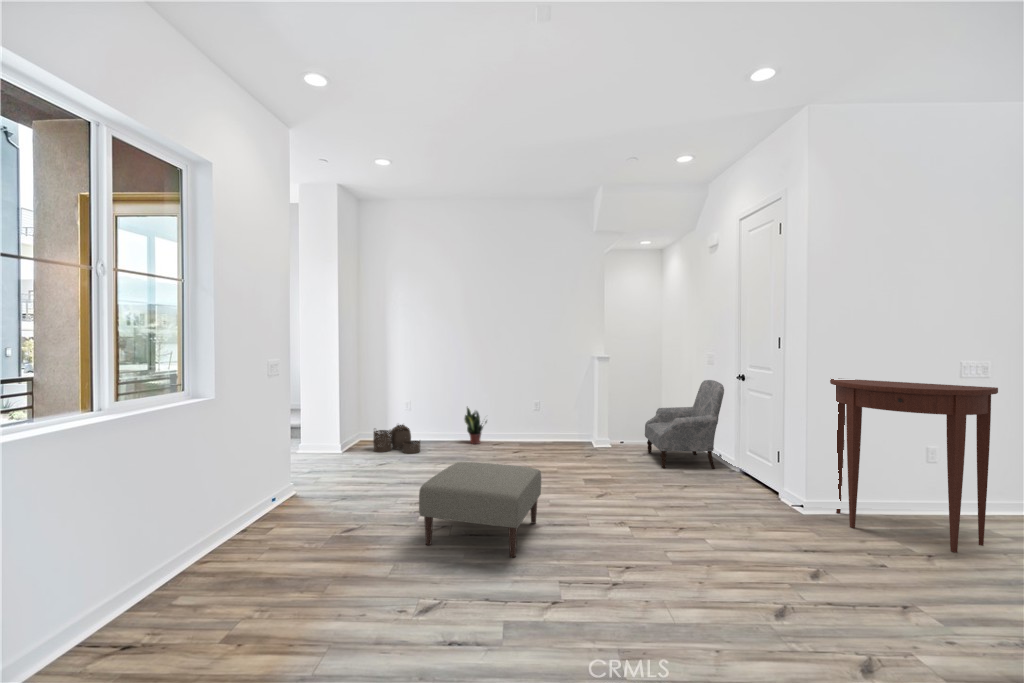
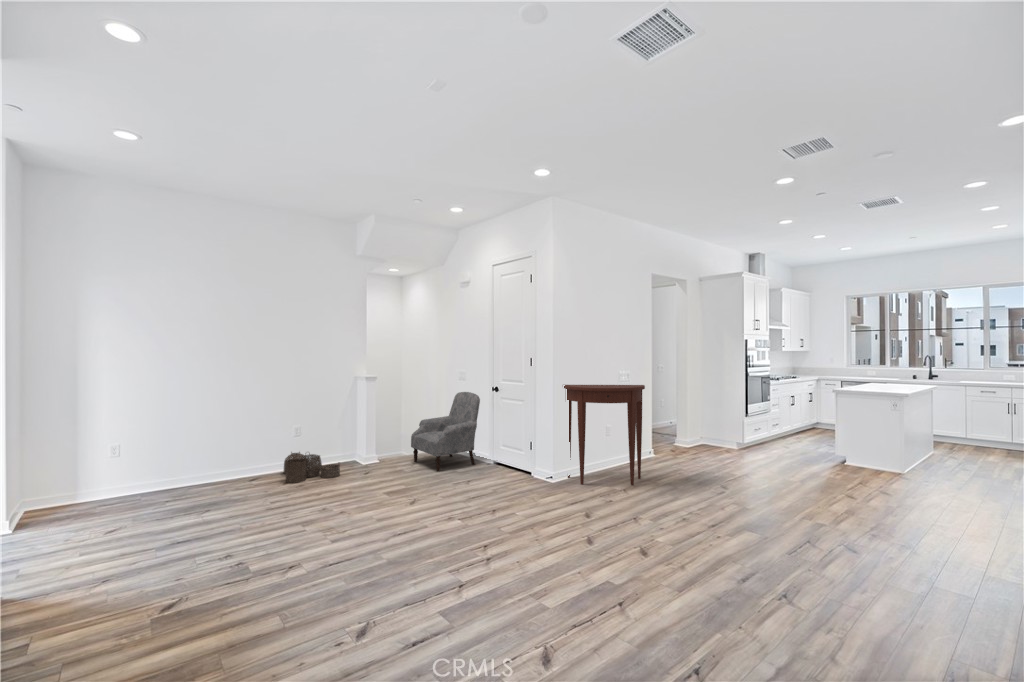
potted plant: present [465,408,487,444] -> none [206,441,240,485]
woven basket: present [373,425,420,454] -> present [284,452,340,483]
ottoman: present [419,462,541,557] -> none [285,486,398,587]

